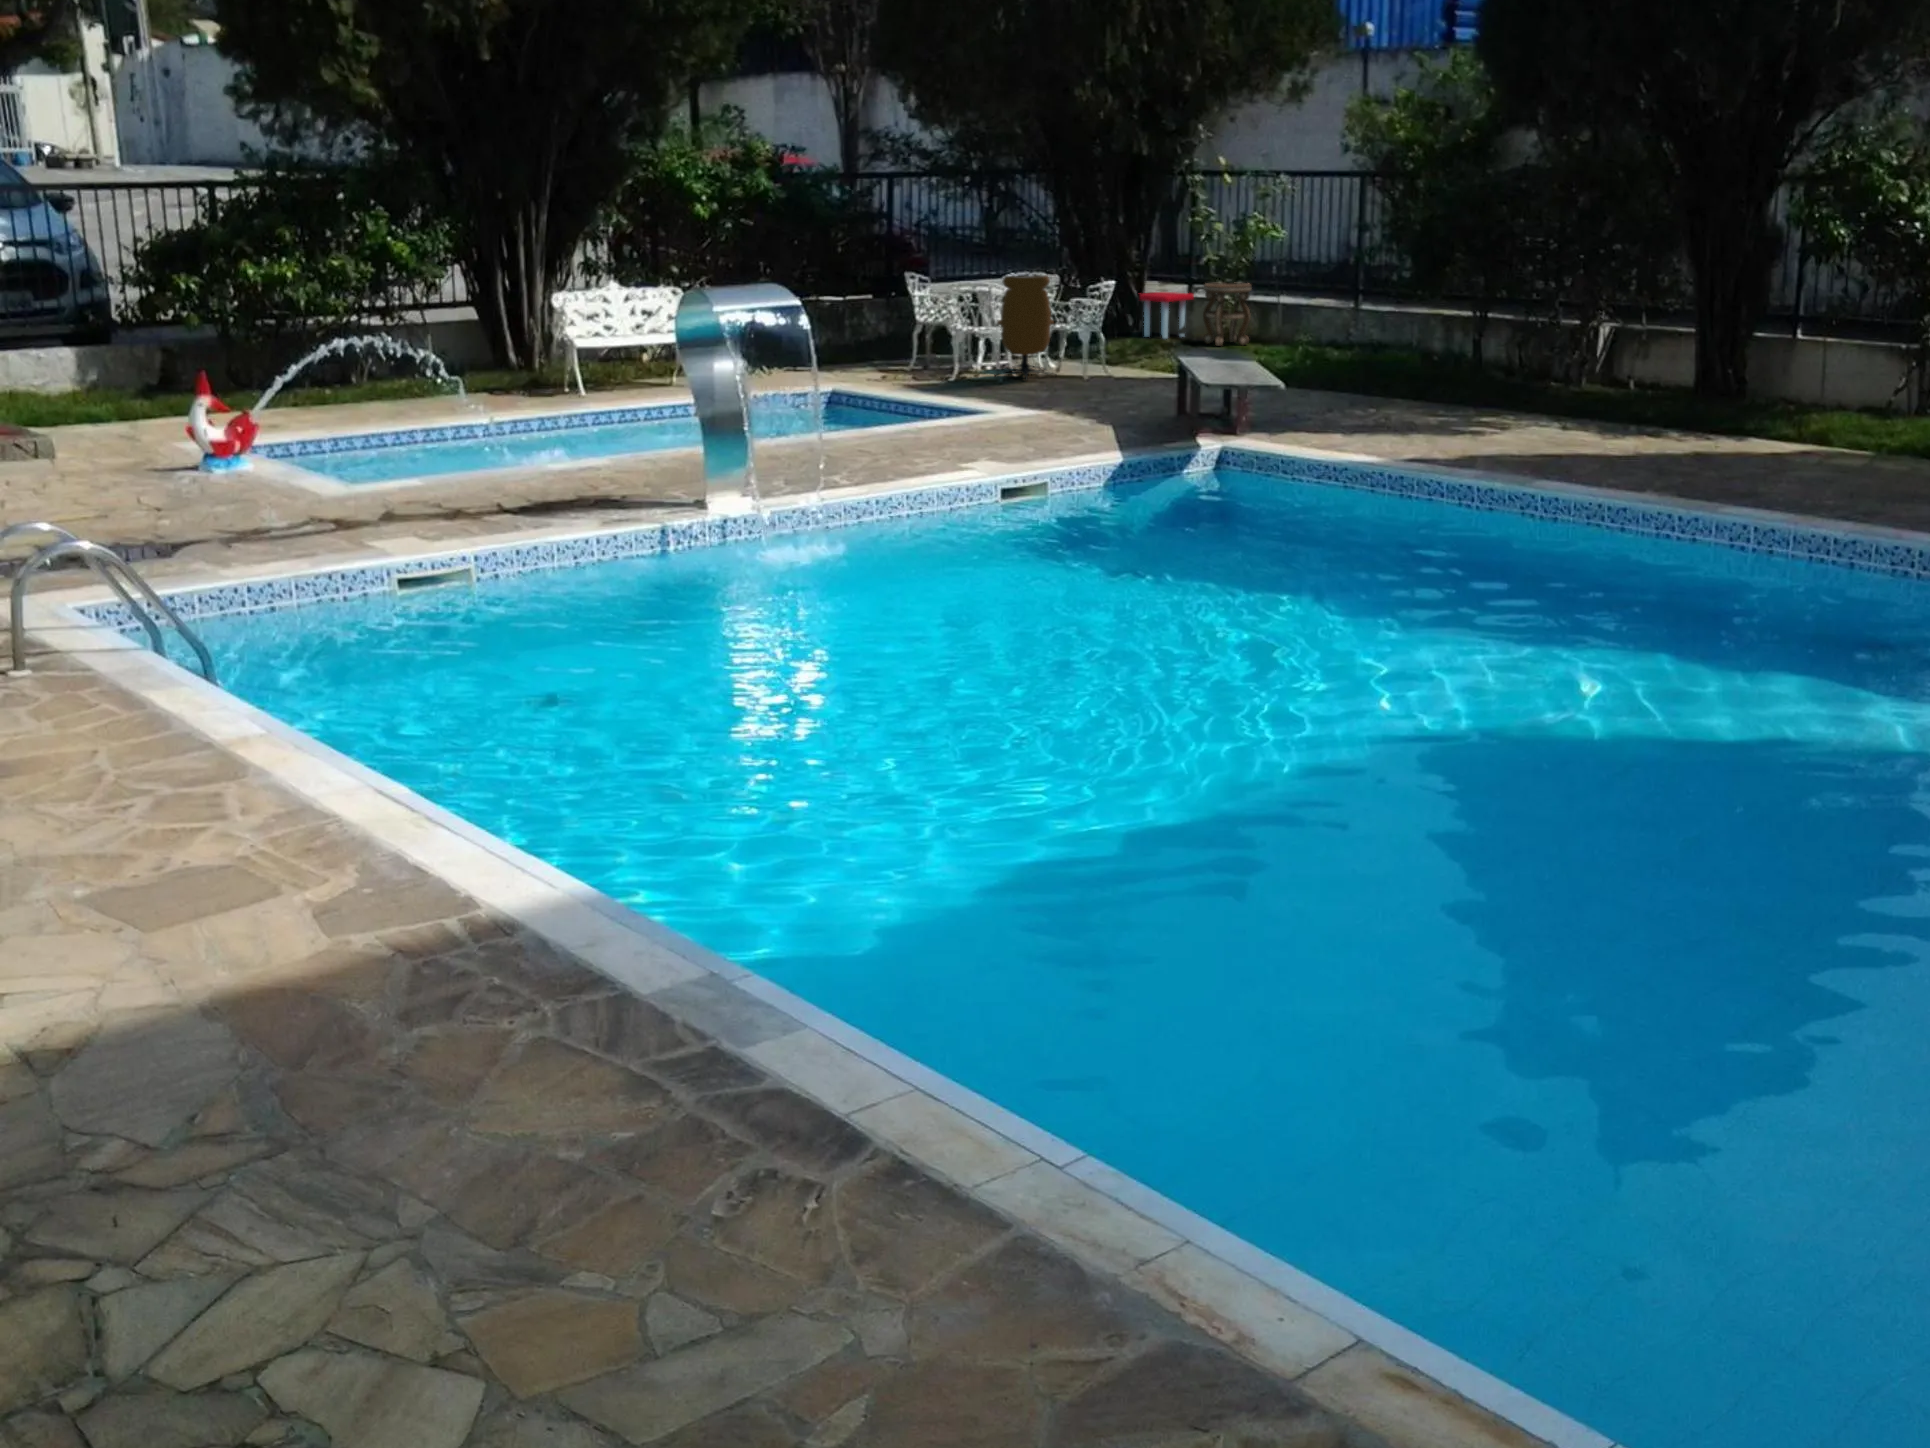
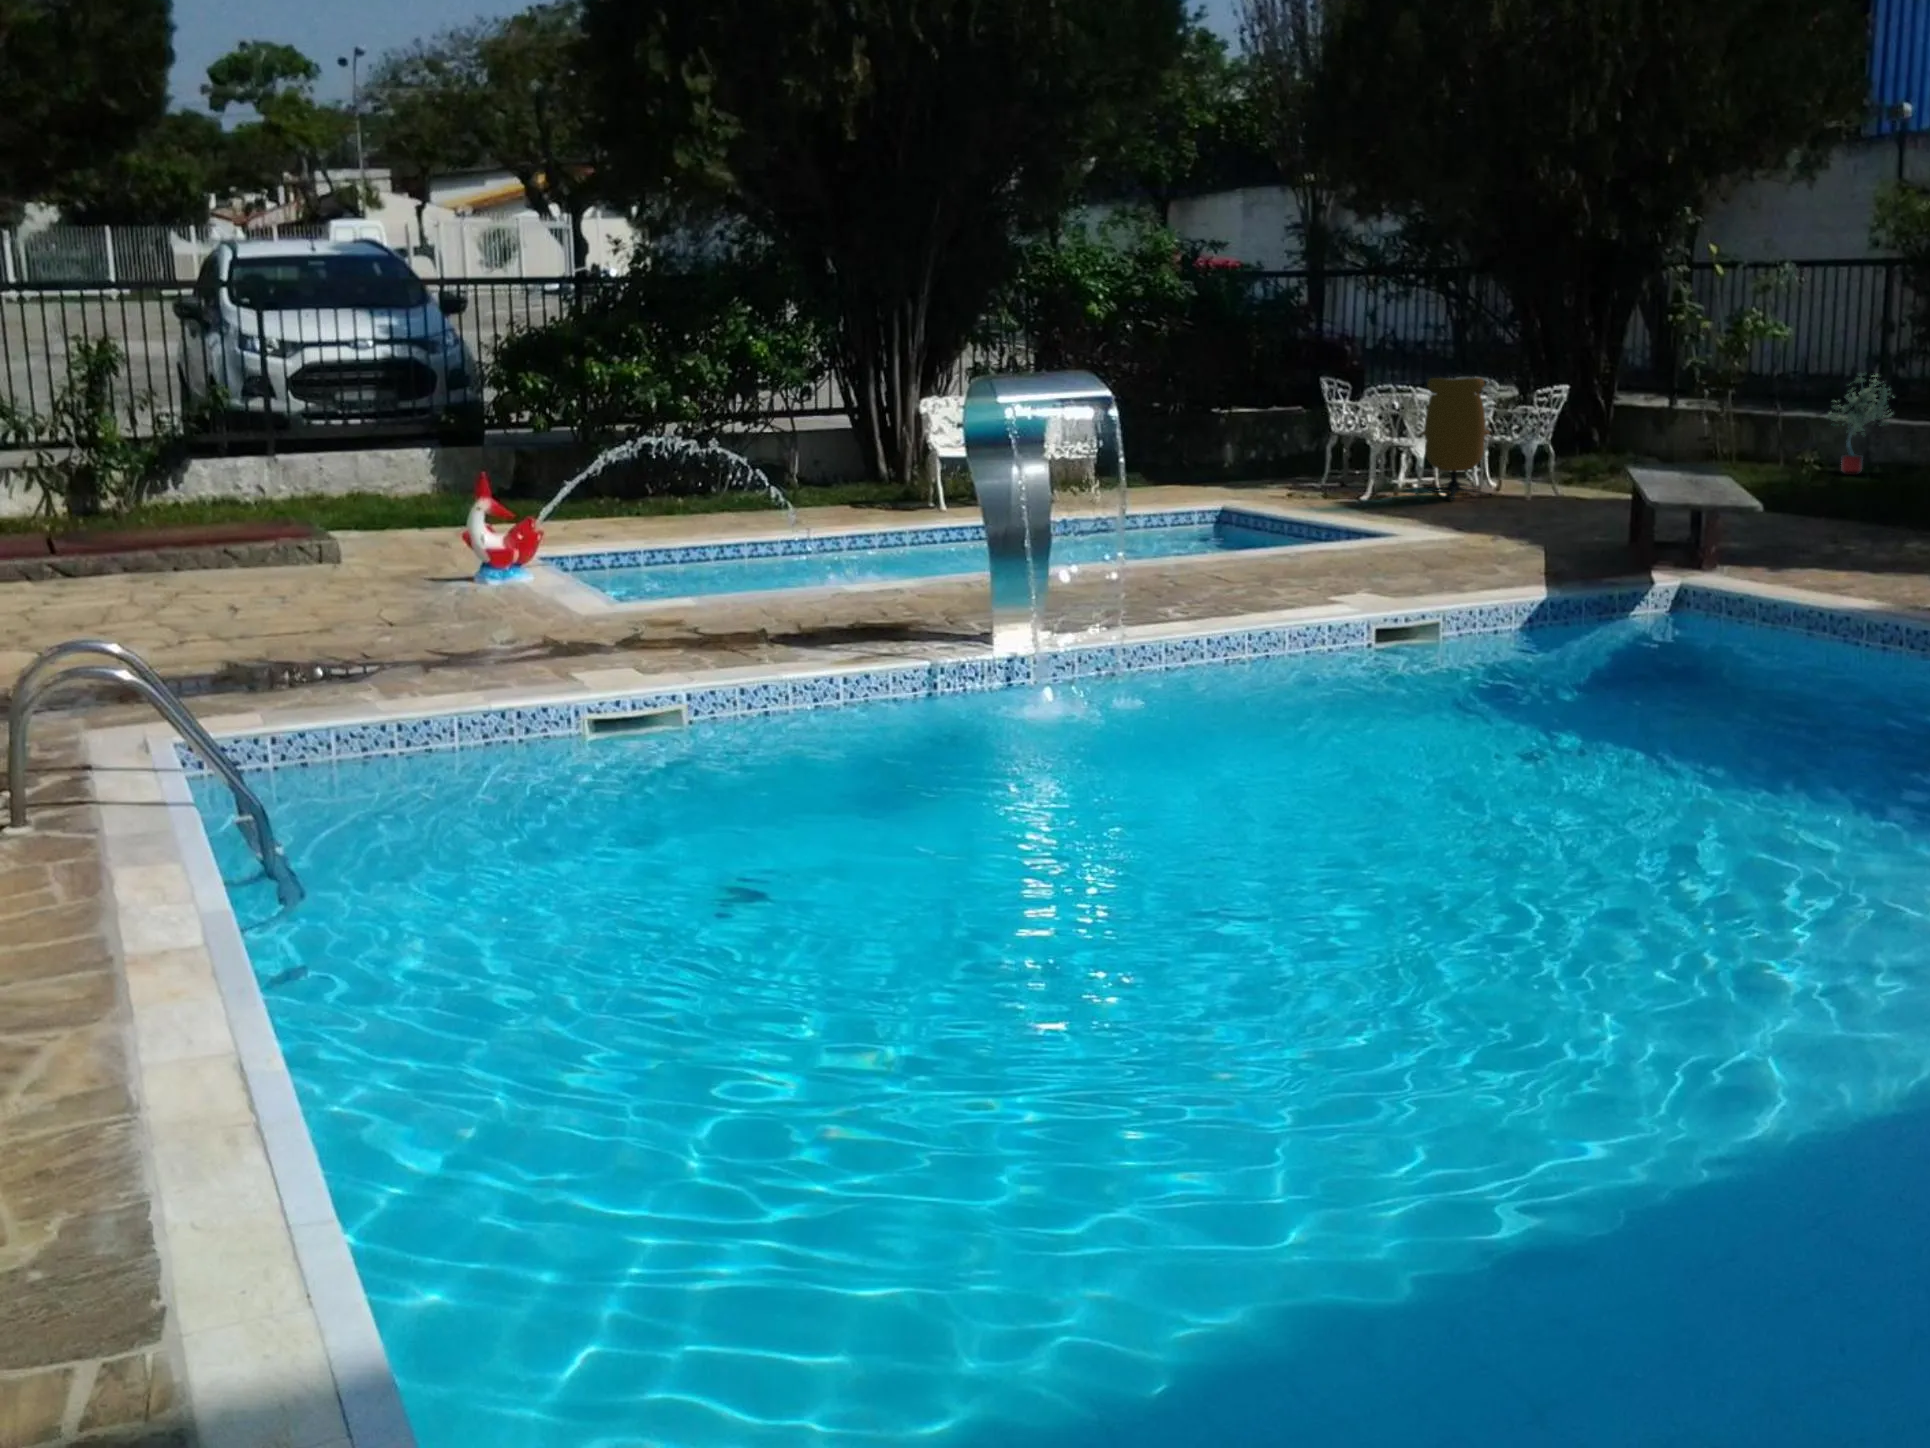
potted tree: none [1314,269,1368,354] -> present [1827,373,1894,475]
side table: present [1203,282,1252,346] -> none [1683,390,1747,465]
stool: present [1140,292,1194,339] -> none [1603,402,1675,456]

